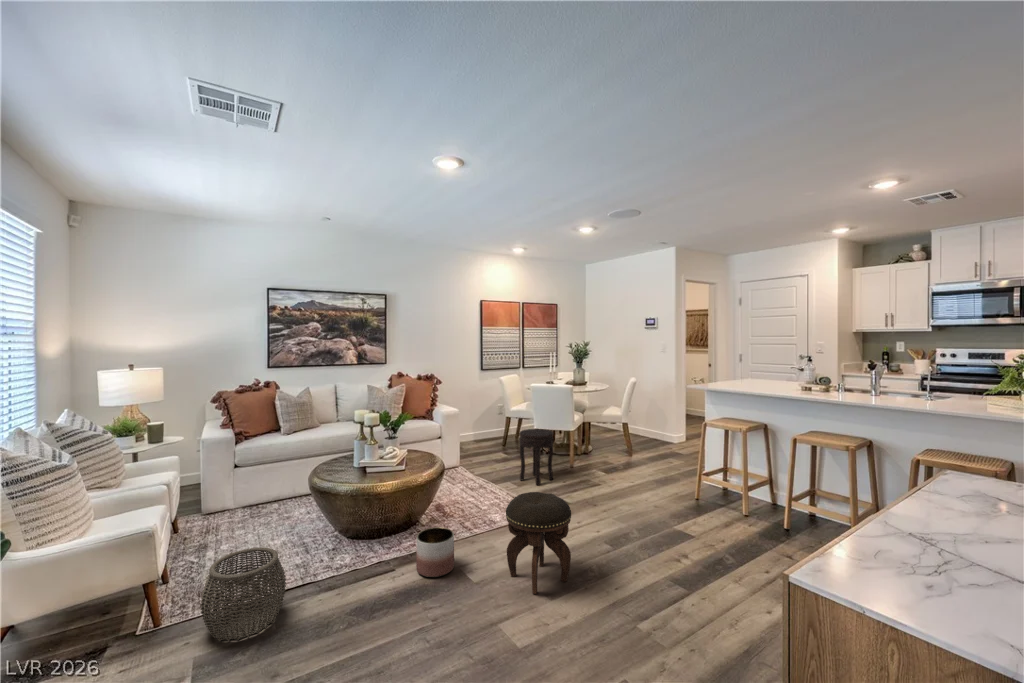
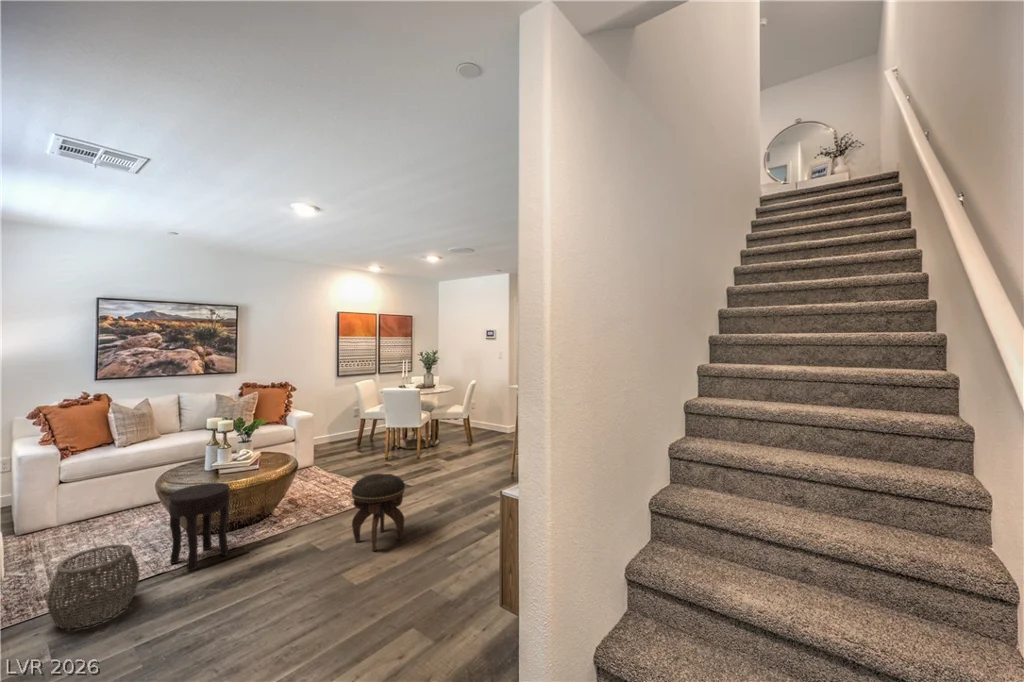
side table: present [519,429,554,485] -> present [169,483,230,571]
planter: present [416,527,454,577] -> none [270,512,306,553]

